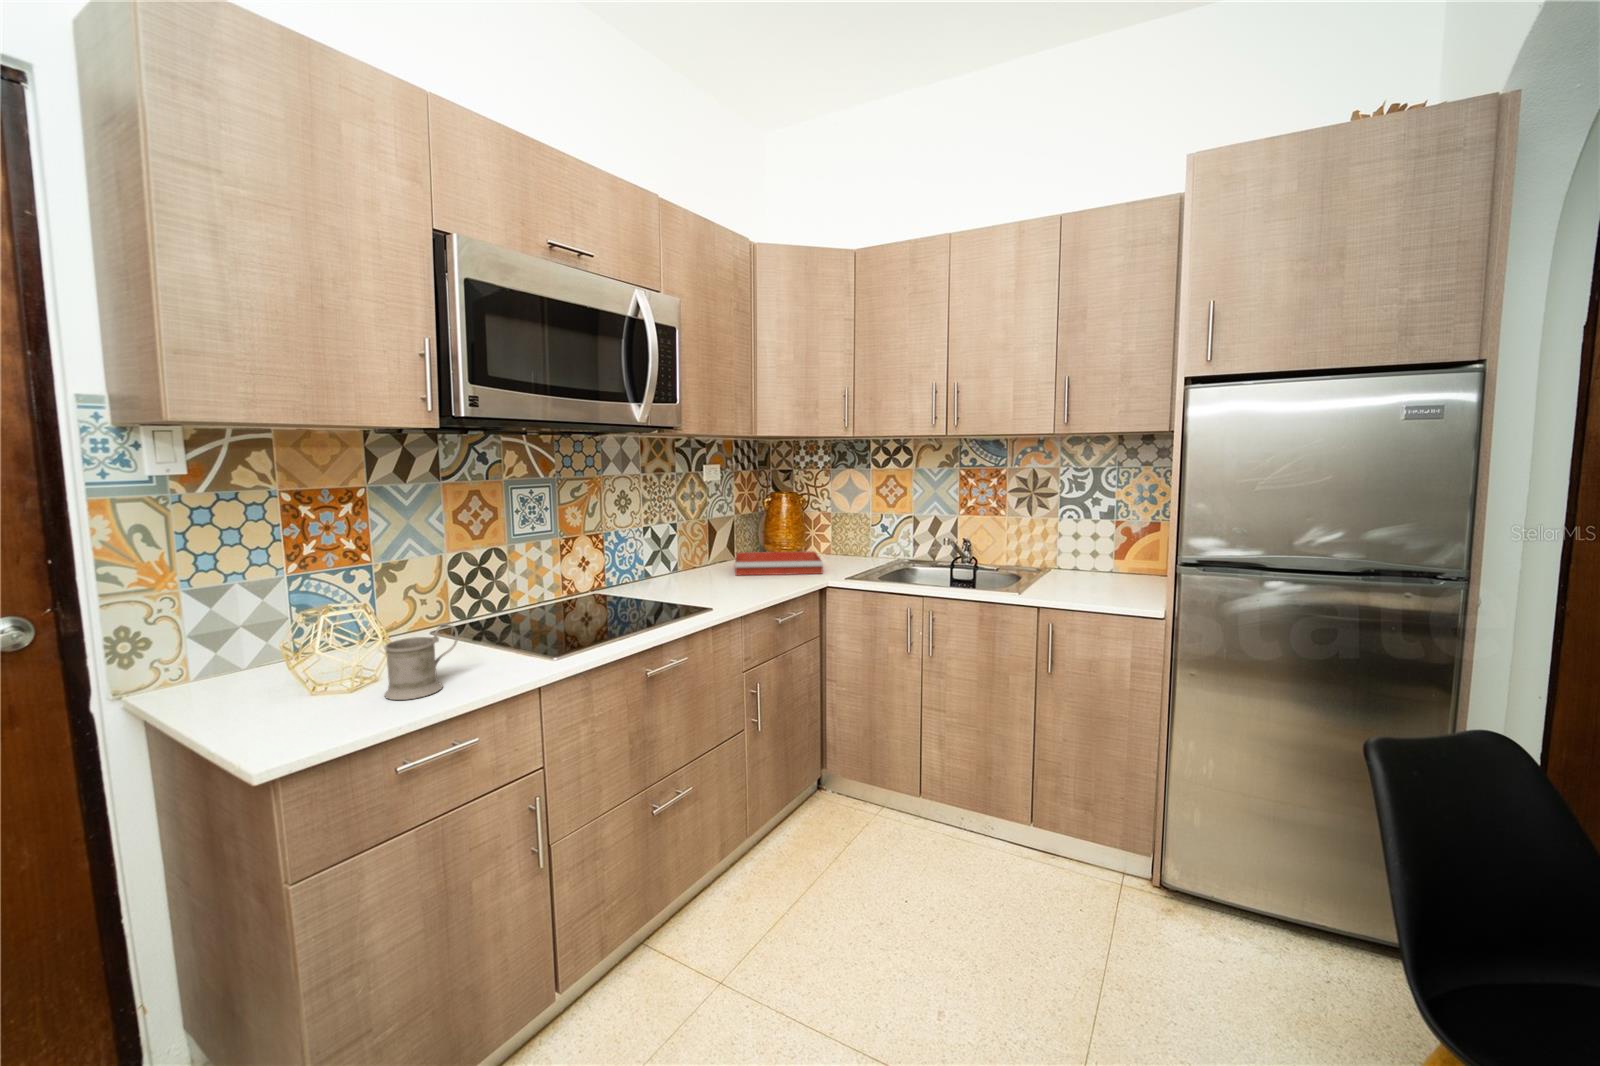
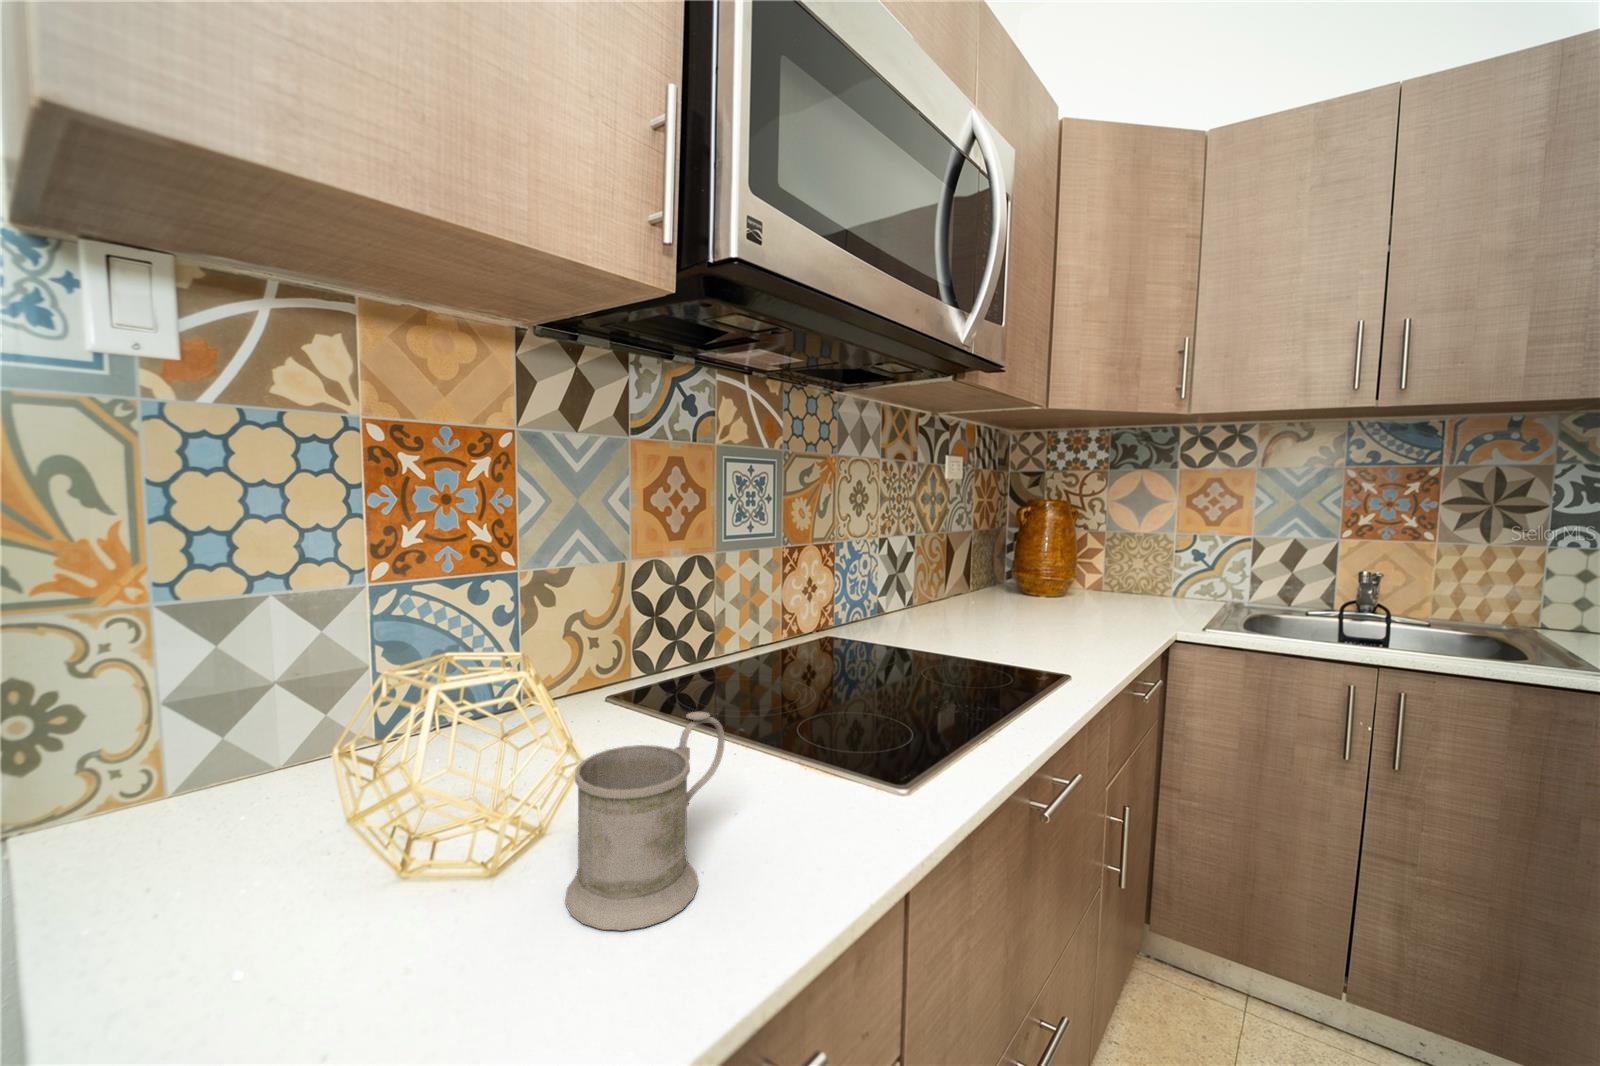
tray: present [735,551,823,575] -> none [981,583,1144,620]

